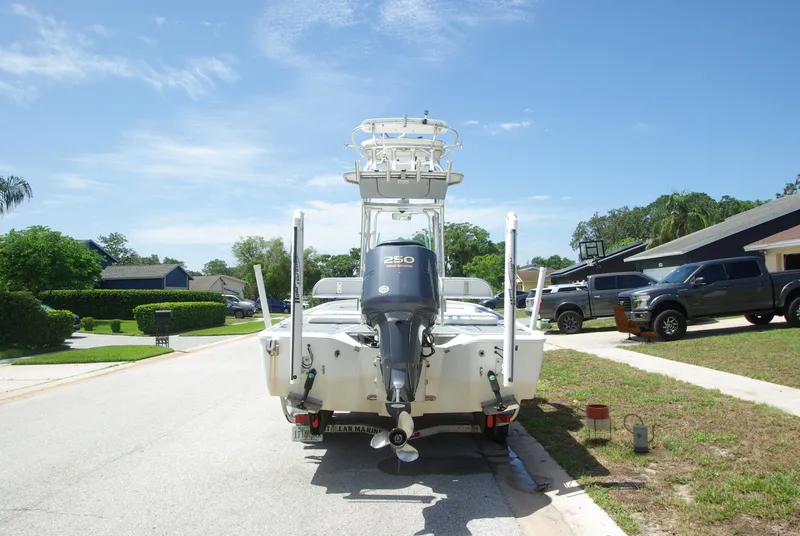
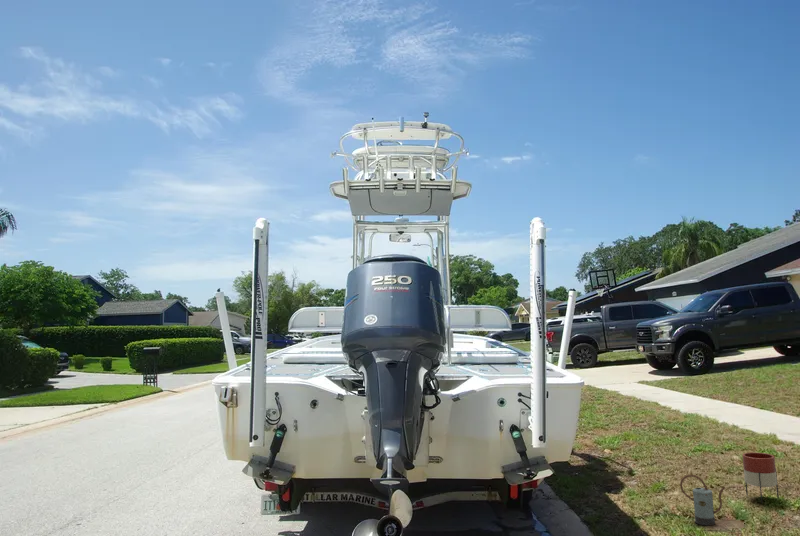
lounge chair: present [613,305,658,343] -> none [632,336,684,379]
planter: present [586,404,611,442] -> present [743,452,779,503]

